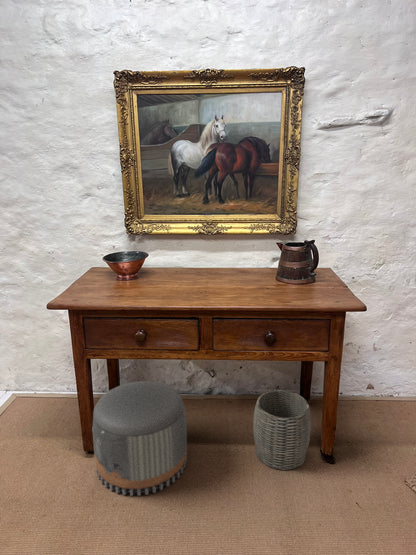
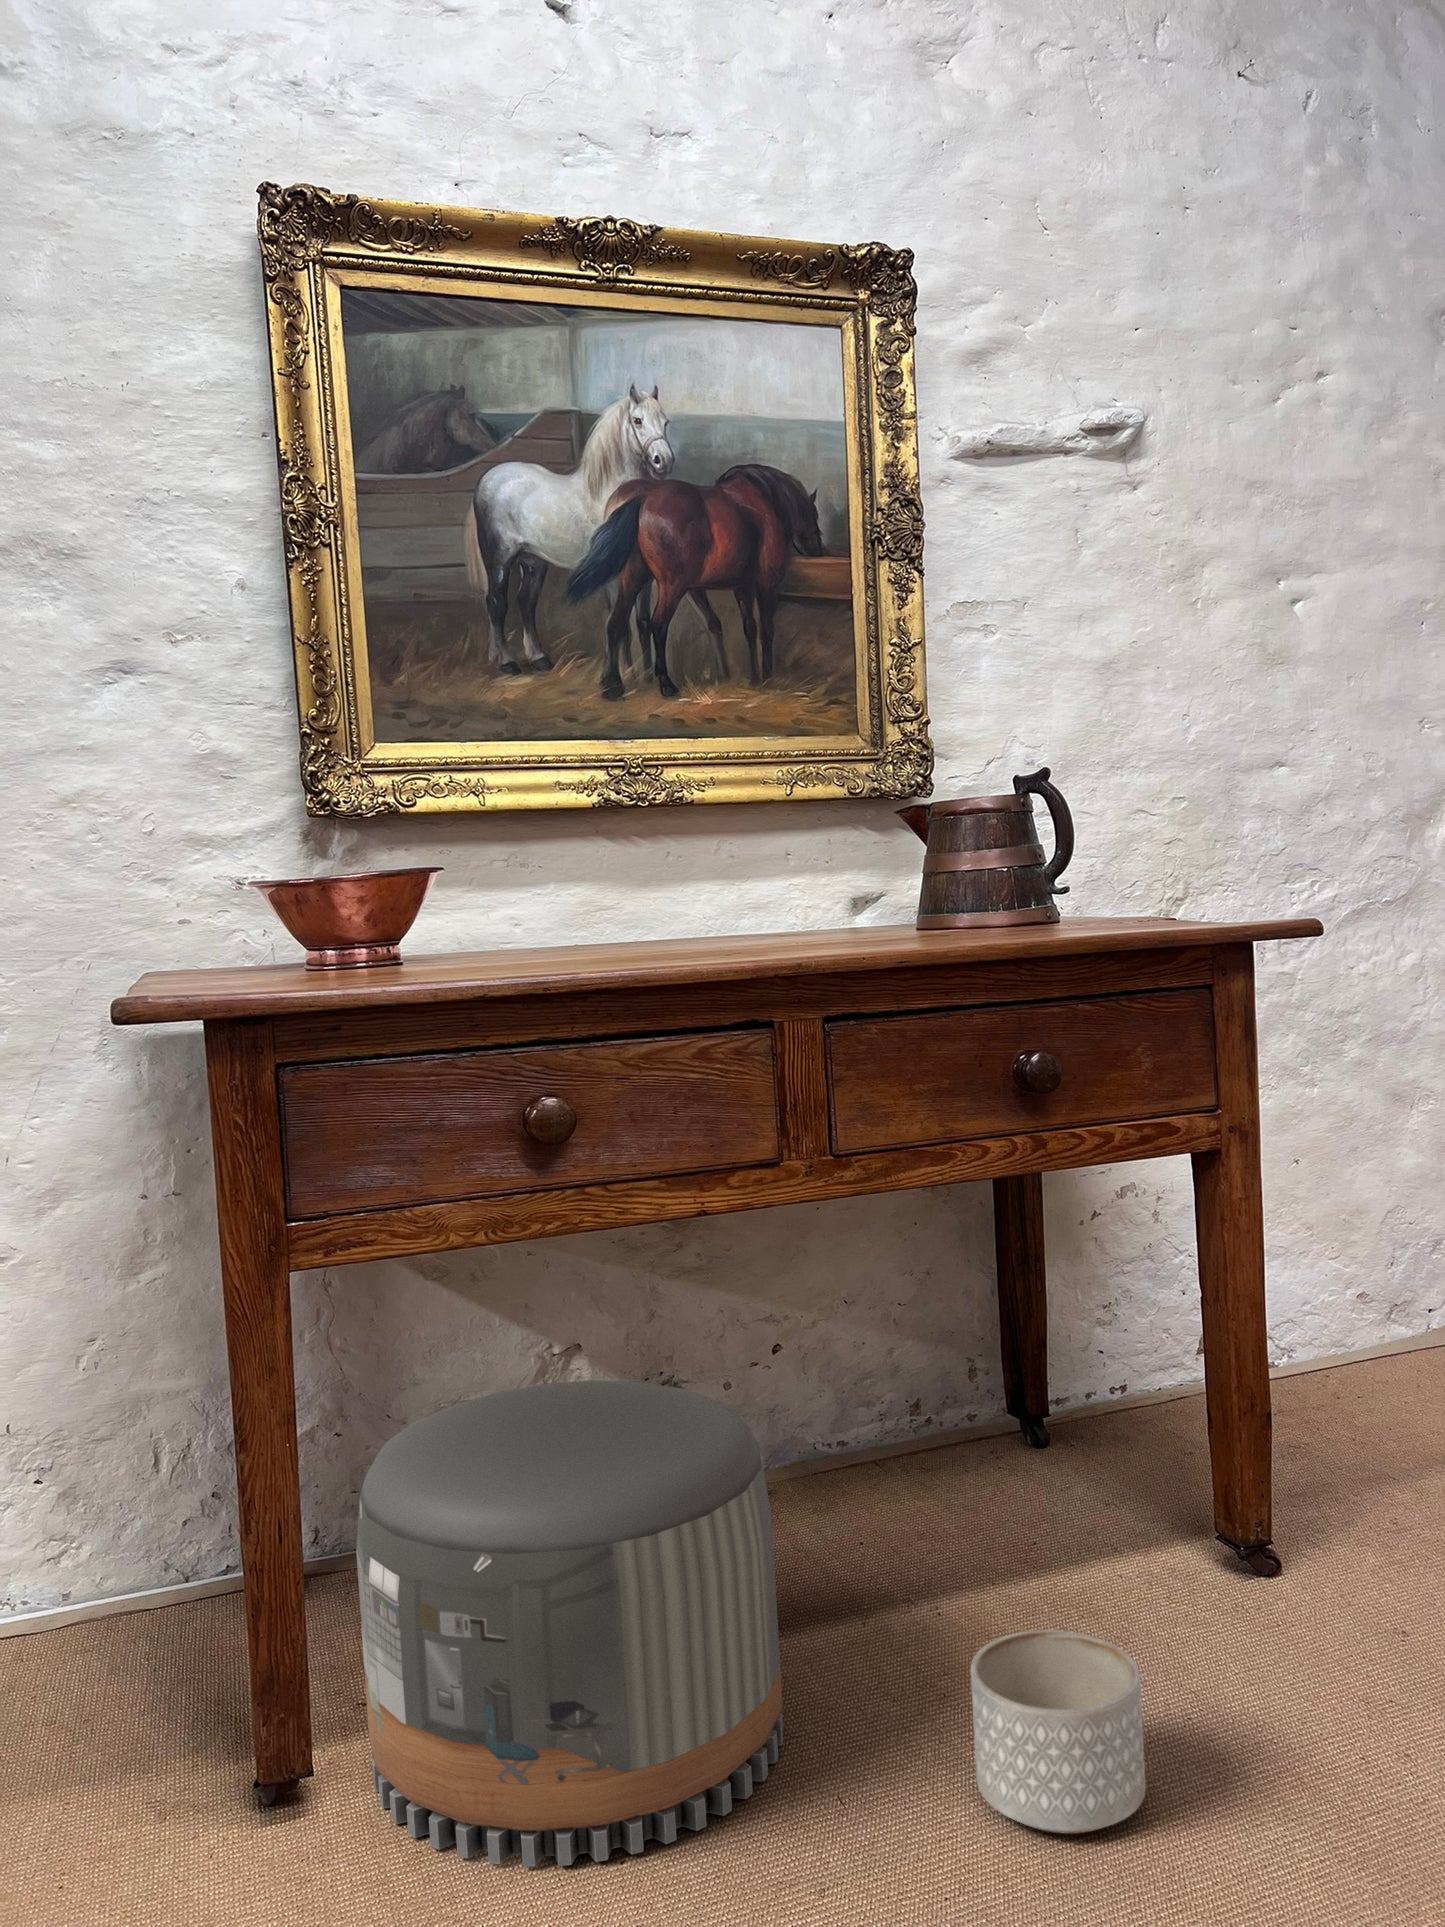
woven basket: present [253,390,311,470] -> none [964,1335,1190,1621]
planter: none [205,476,245,531] -> present [971,1630,1146,1834]

